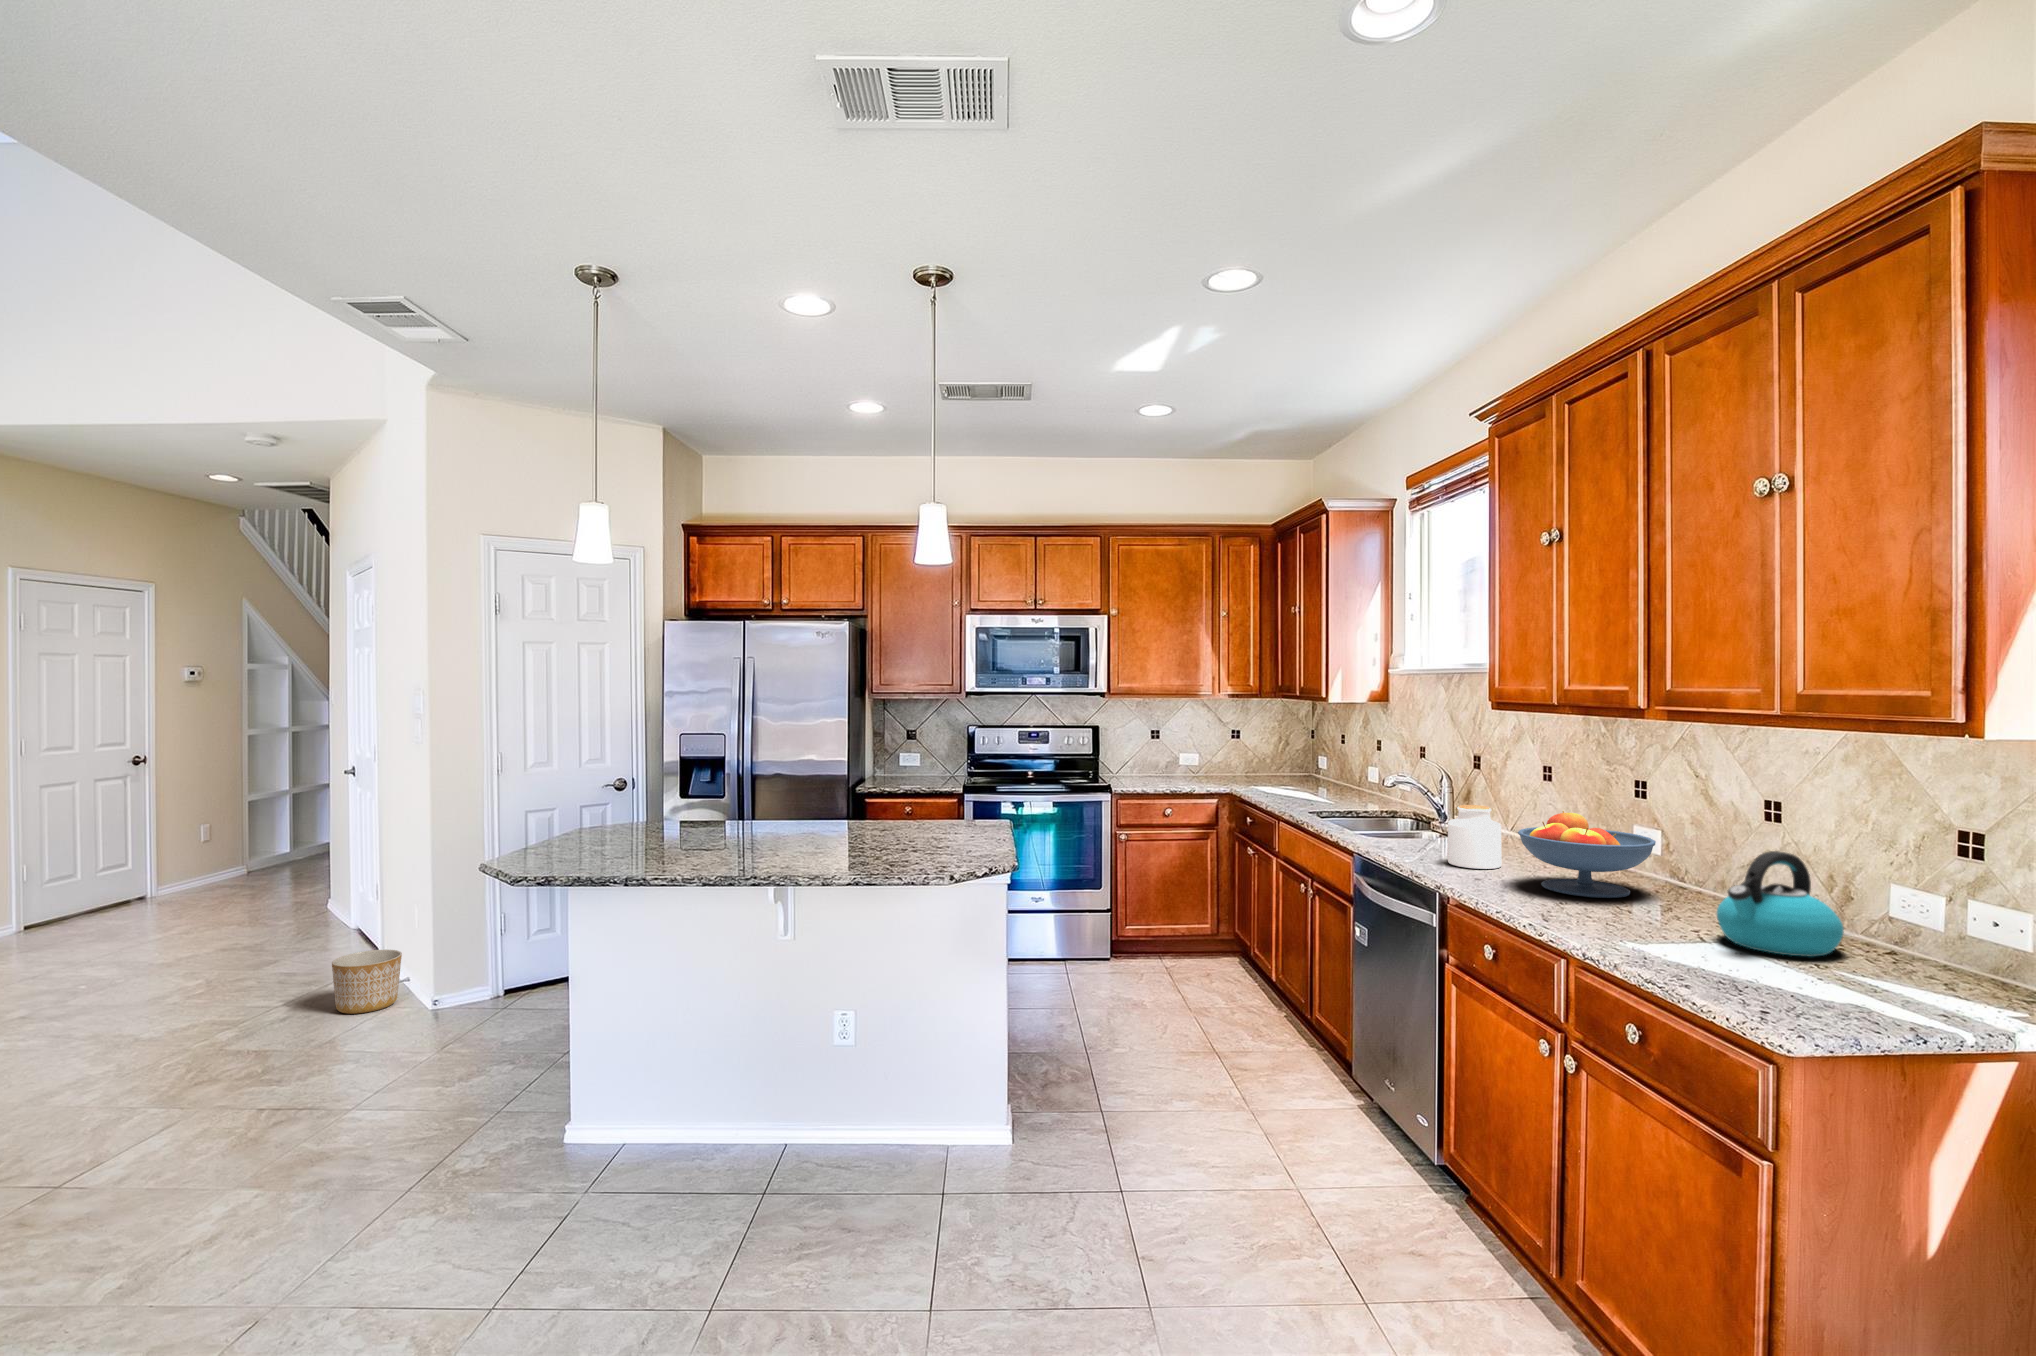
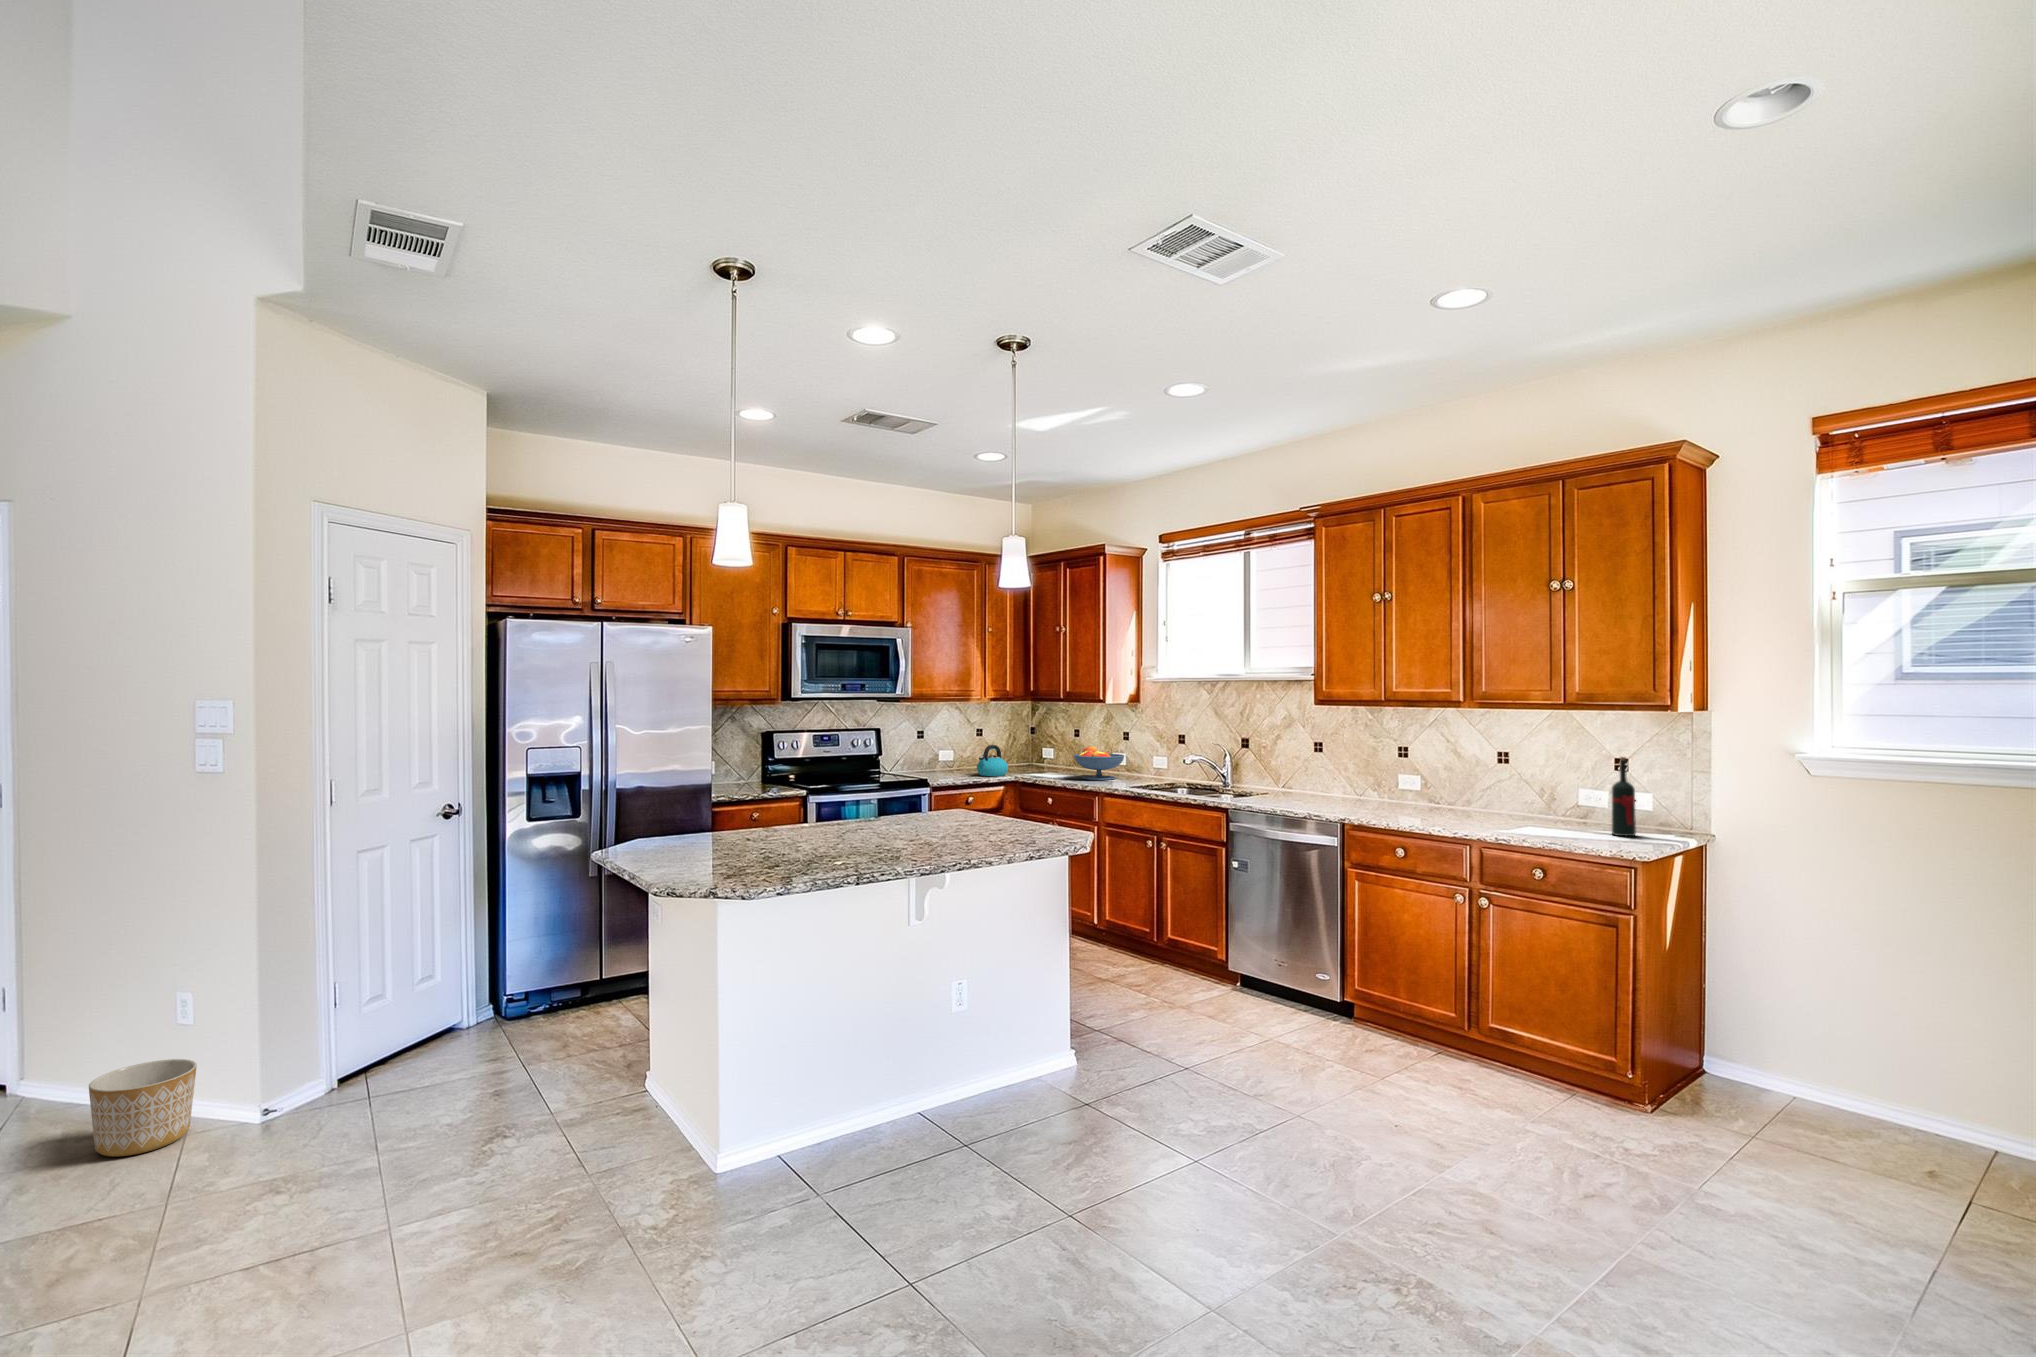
jar: present [1448,805,1501,869] -> none [1299,768,1331,808]
fruit bowl: present [1518,811,1656,898] -> present [1074,746,1124,780]
wine bottle: none [1899,832,1963,1014] -> present [1612,757,1636,836]
kettle: present [1717,851,1844,957] -> present [977,745,1008,776]

